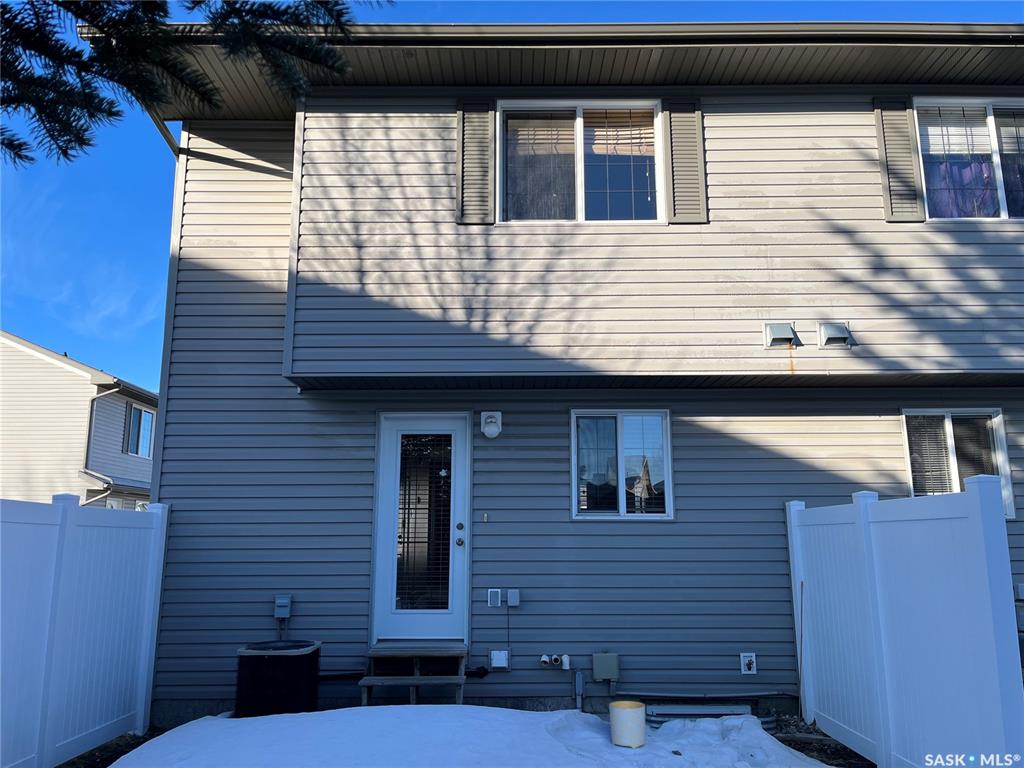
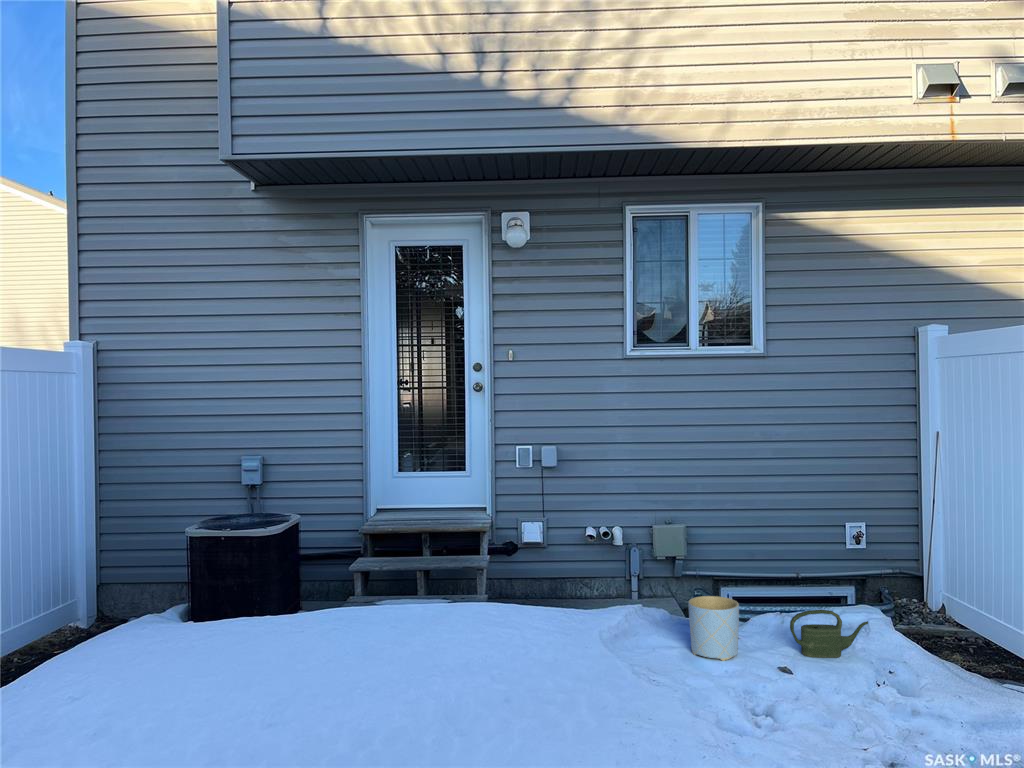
watering can: none [683,711,738,747] -> present [790,610,868,658]

